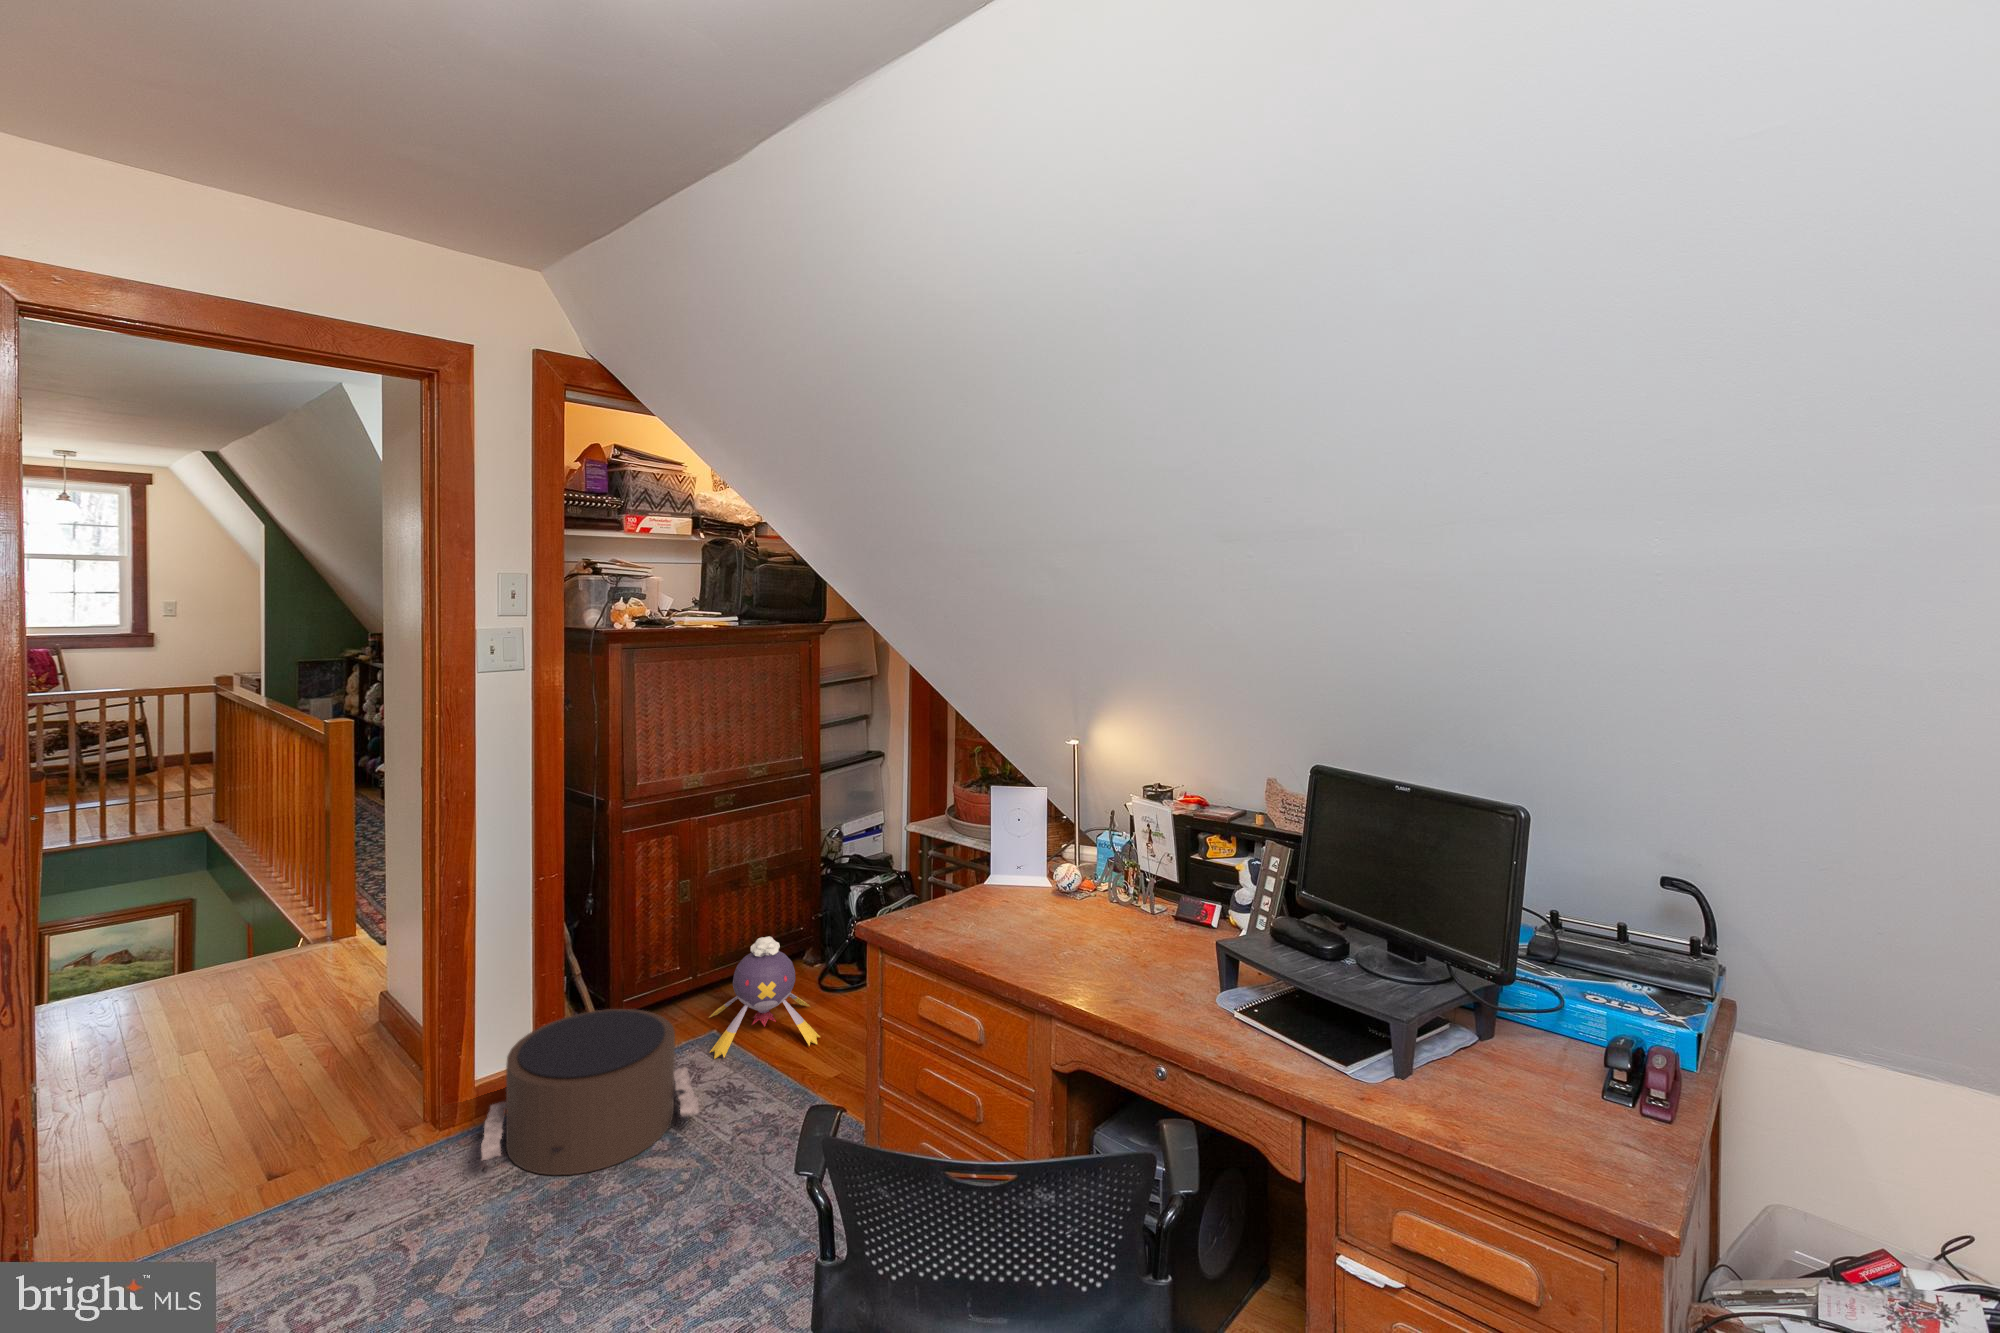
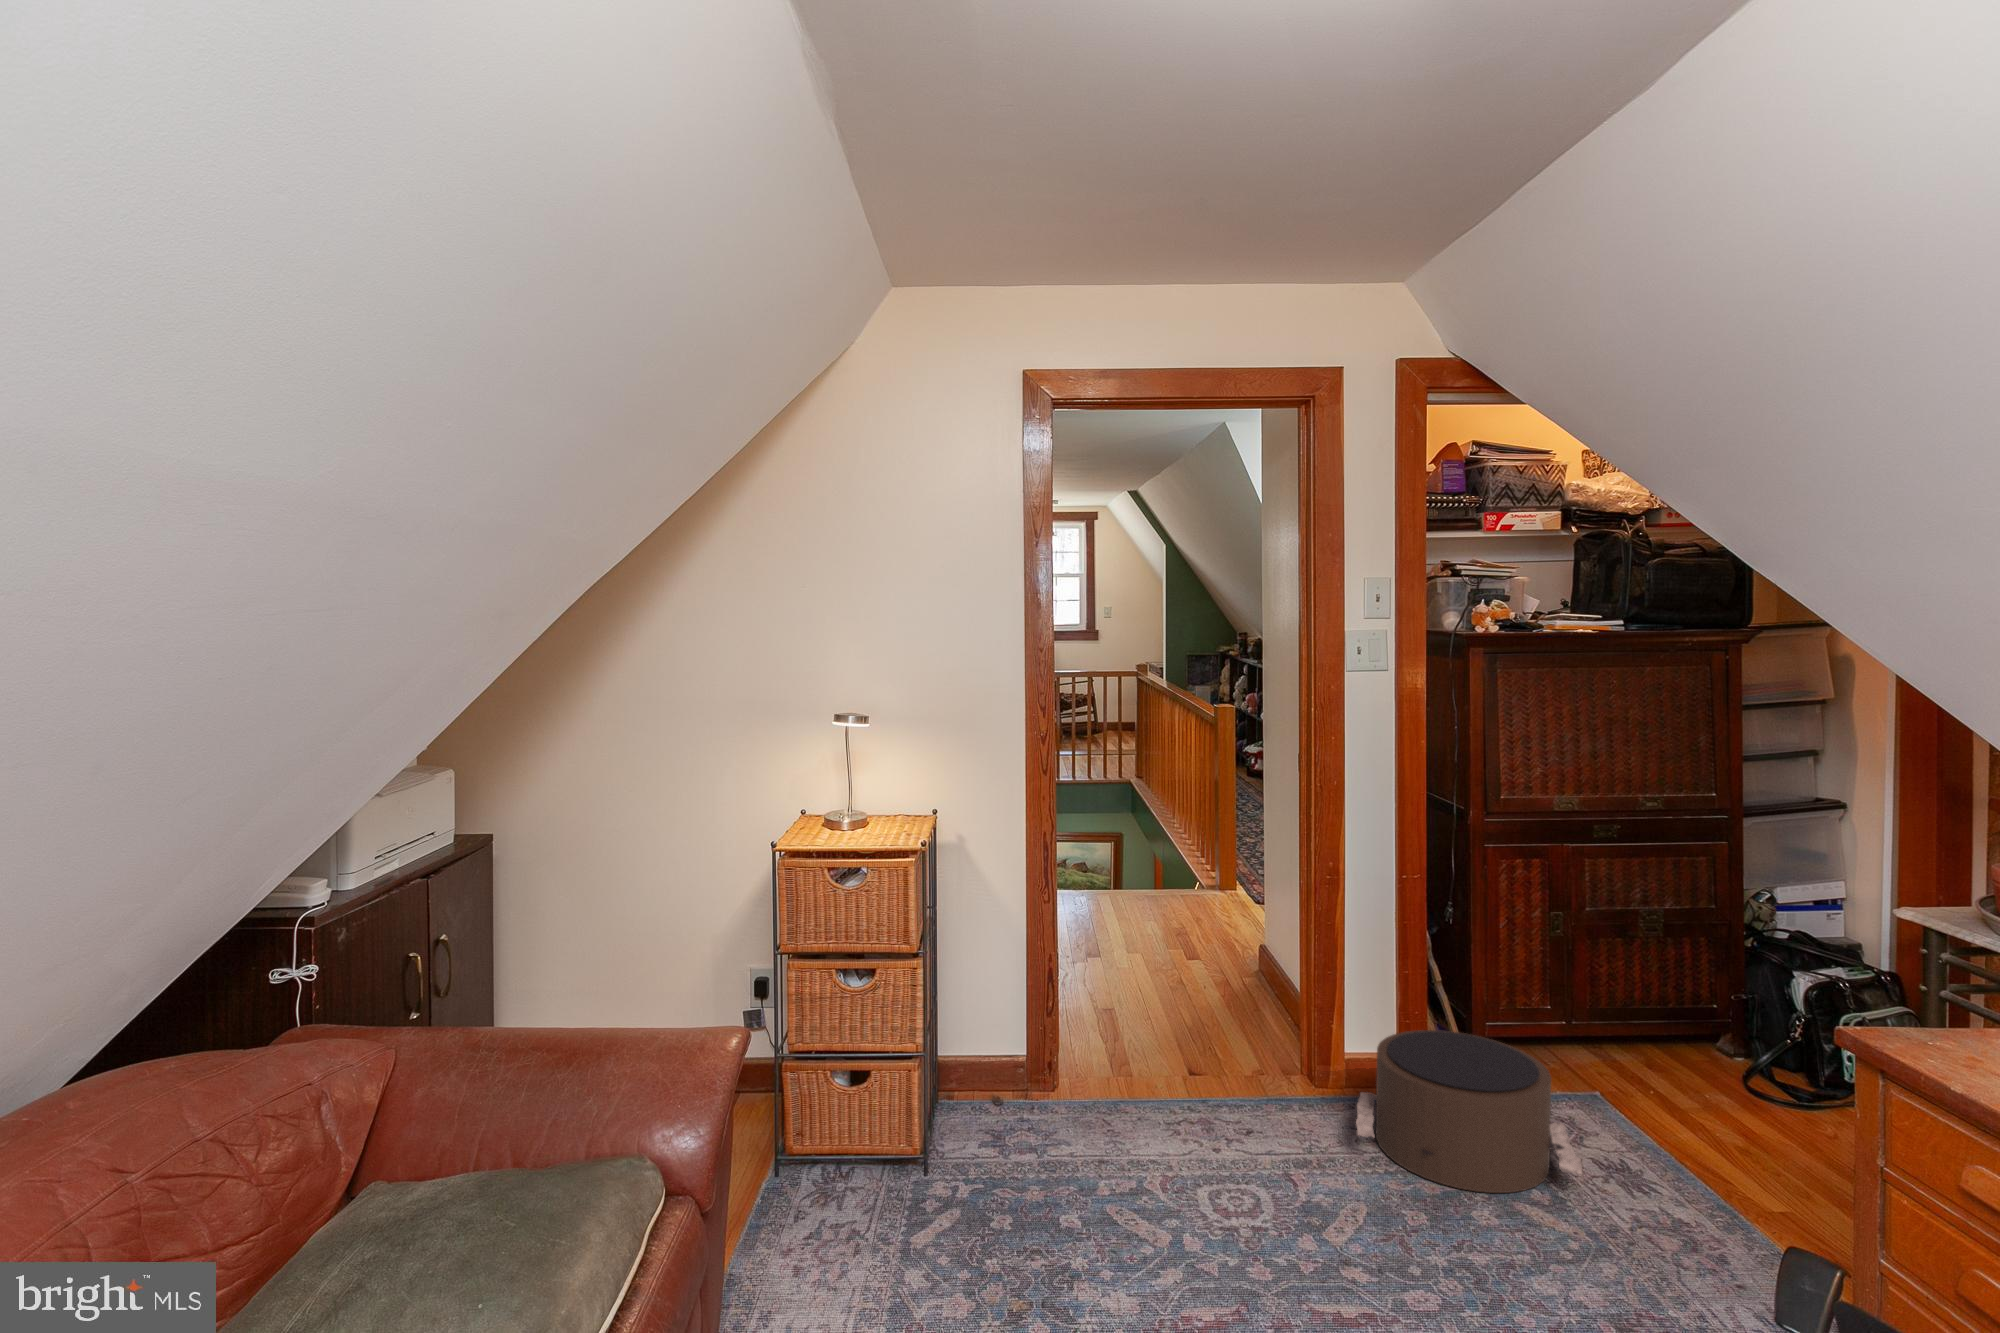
plush toy: present [709,936,820,1059] -> none [1585,1006,1749,1161]

